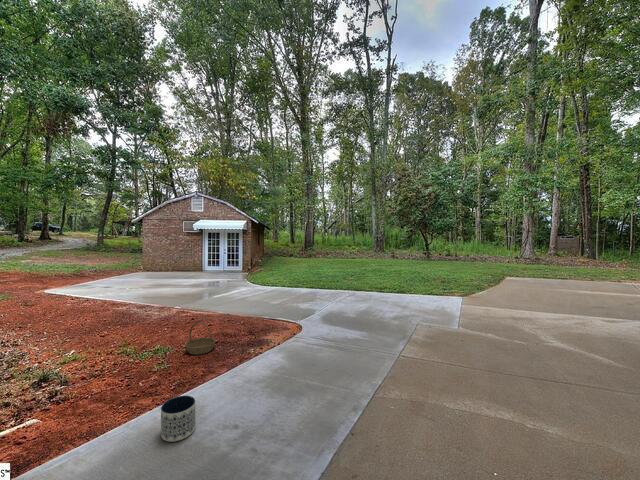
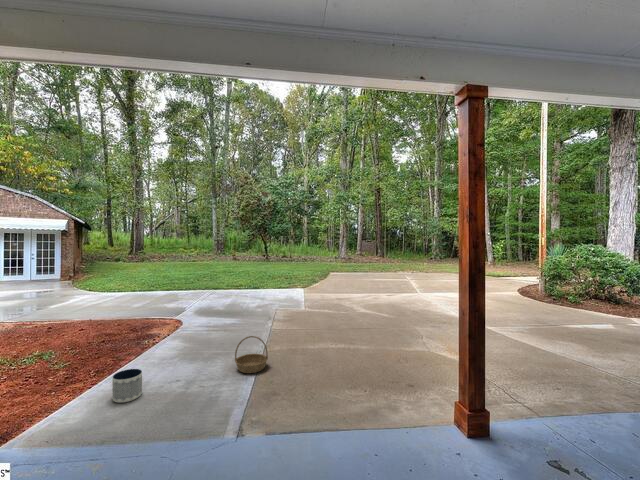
basket: present [185,322,215,355] -> present [235,336,268,373]

